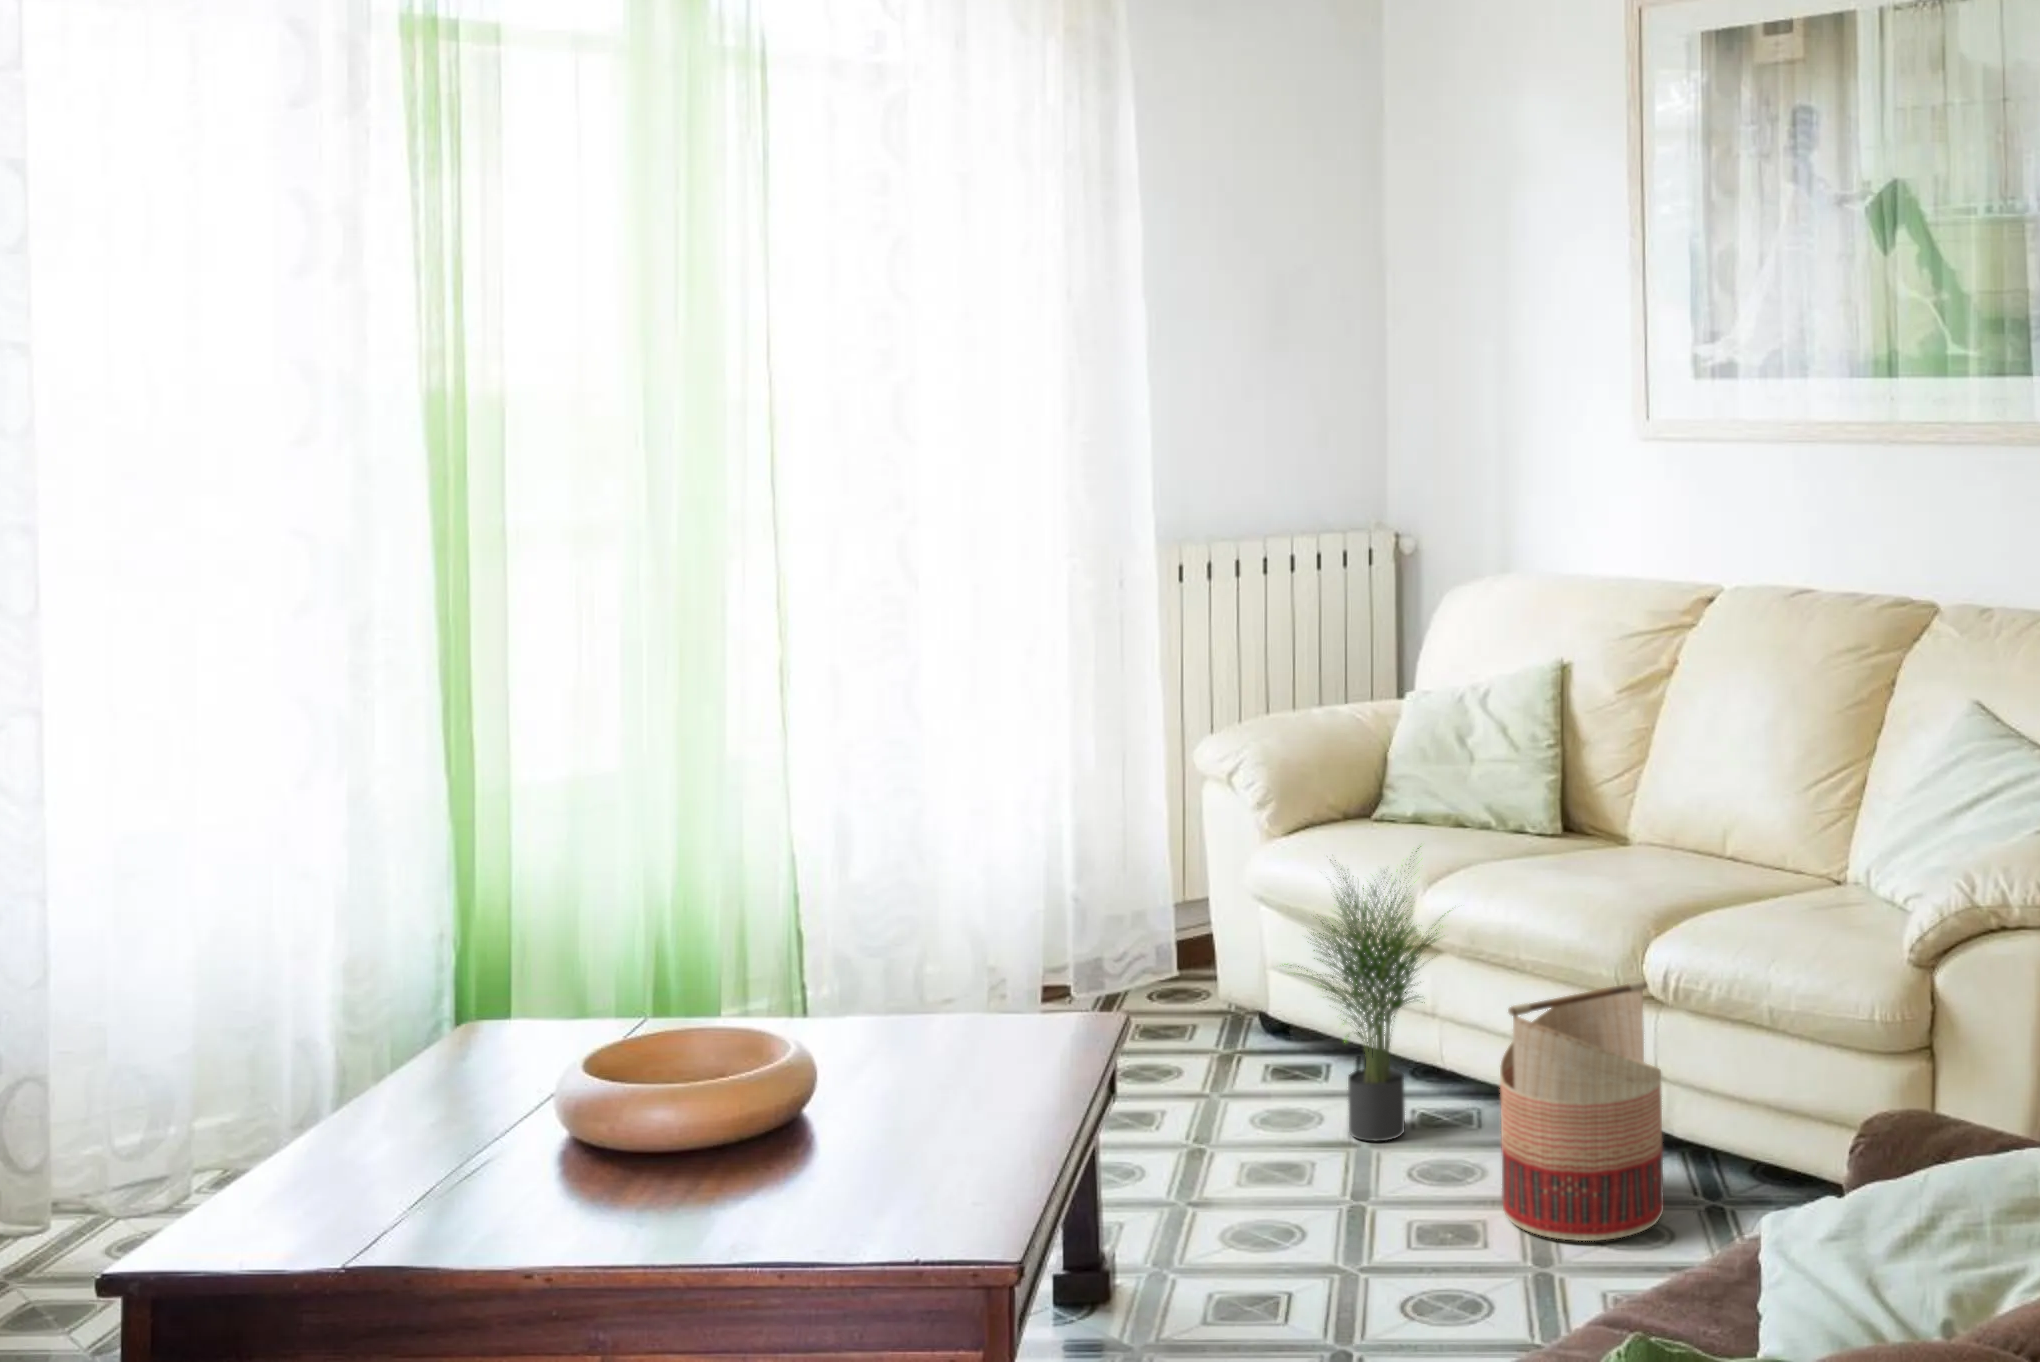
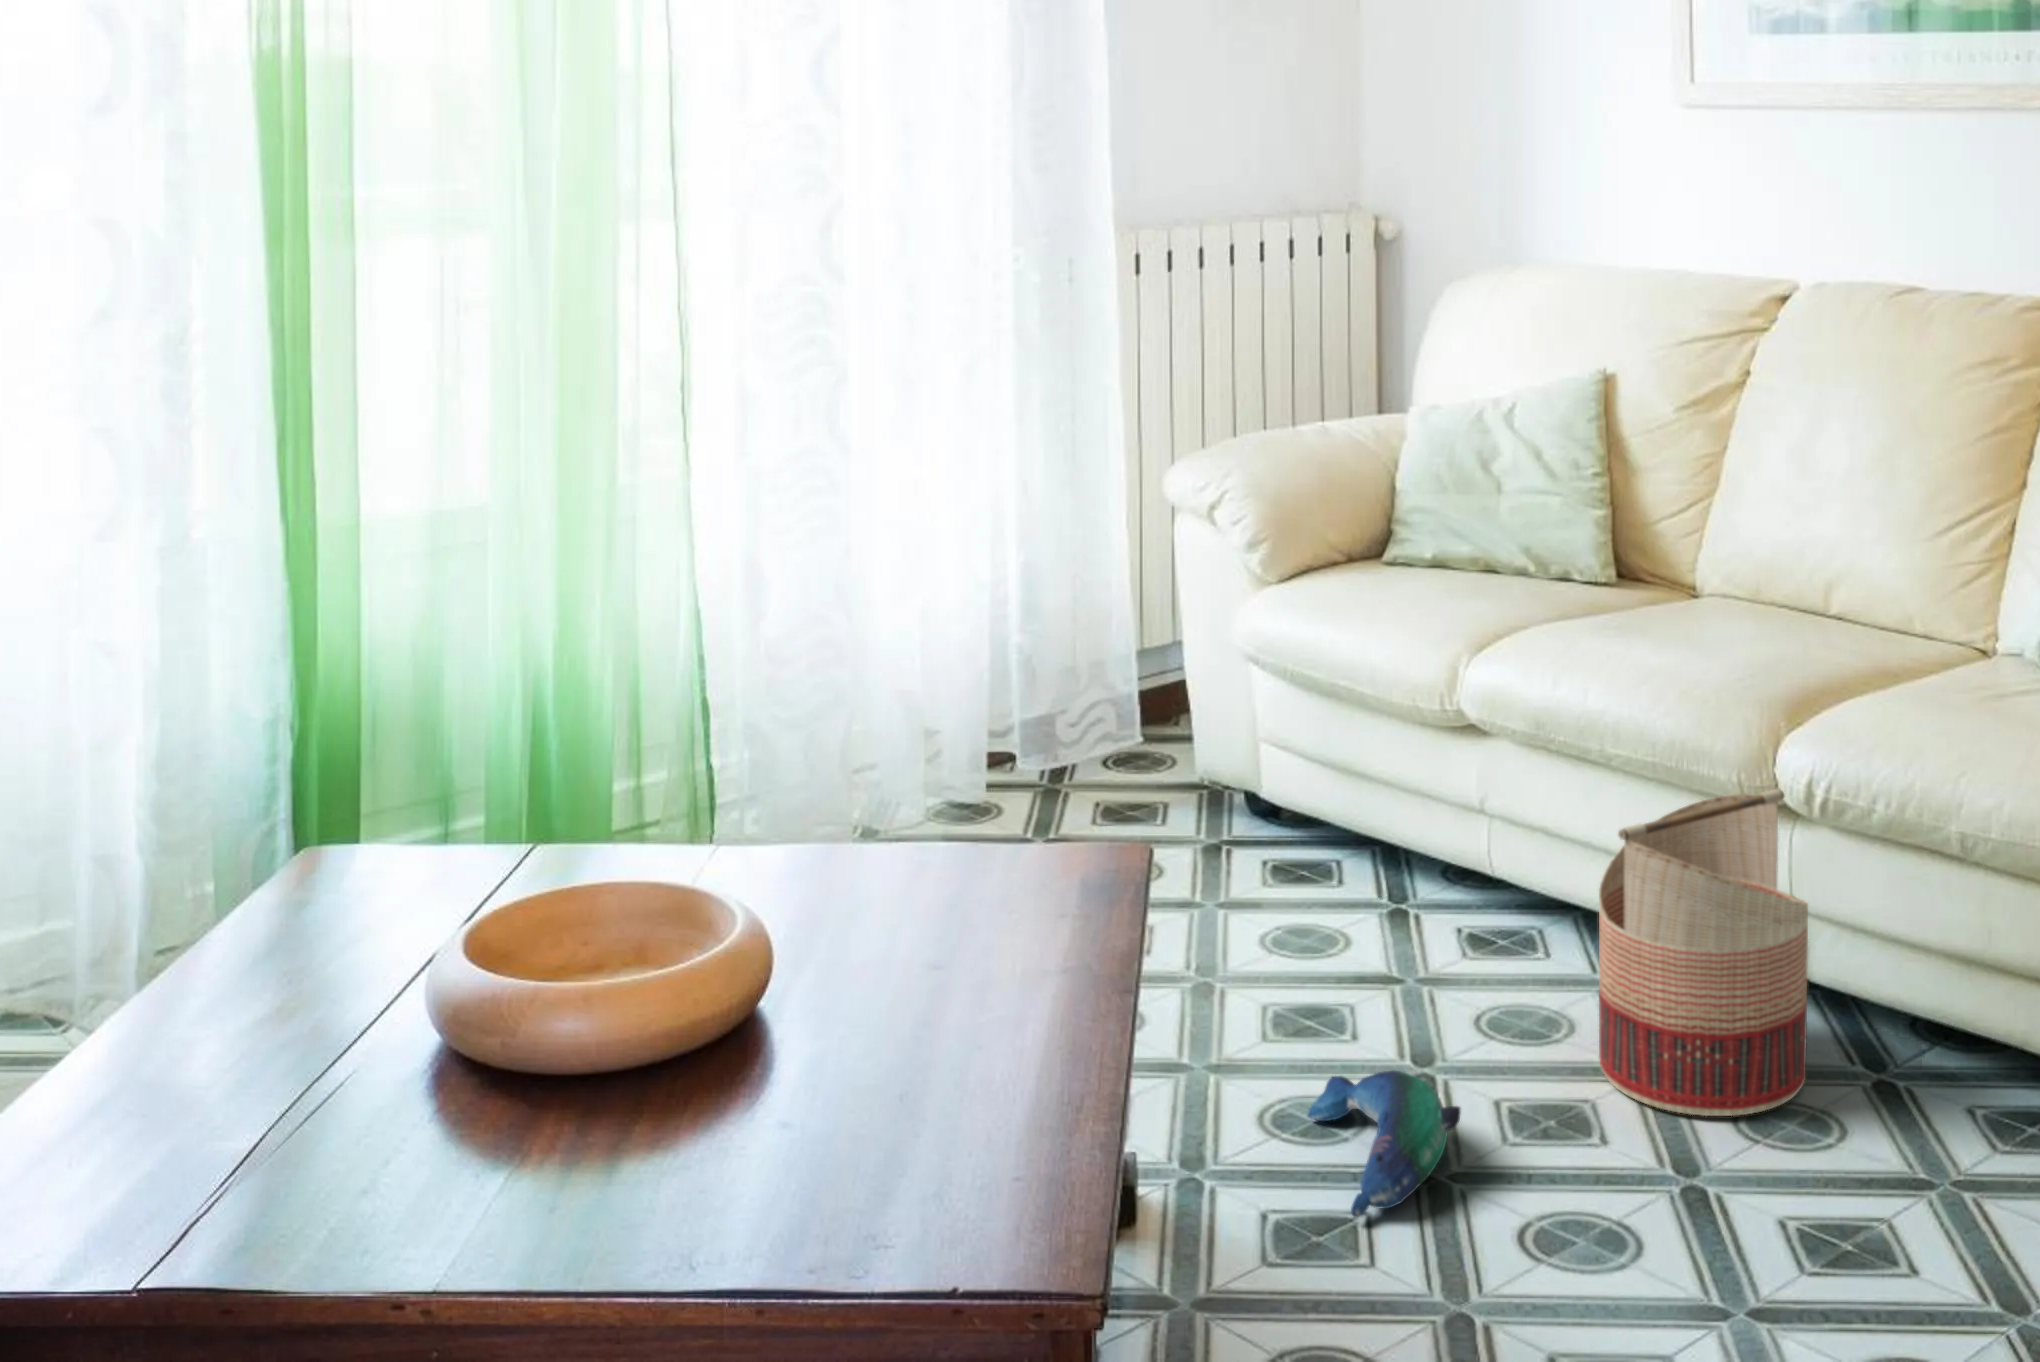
potted plant: present [1284,846,1446,1141] -> none [1294,605,1531,968]
plush toy: none [1262,1202,1376,1310] -> present [1308,1071,1460,1218]

